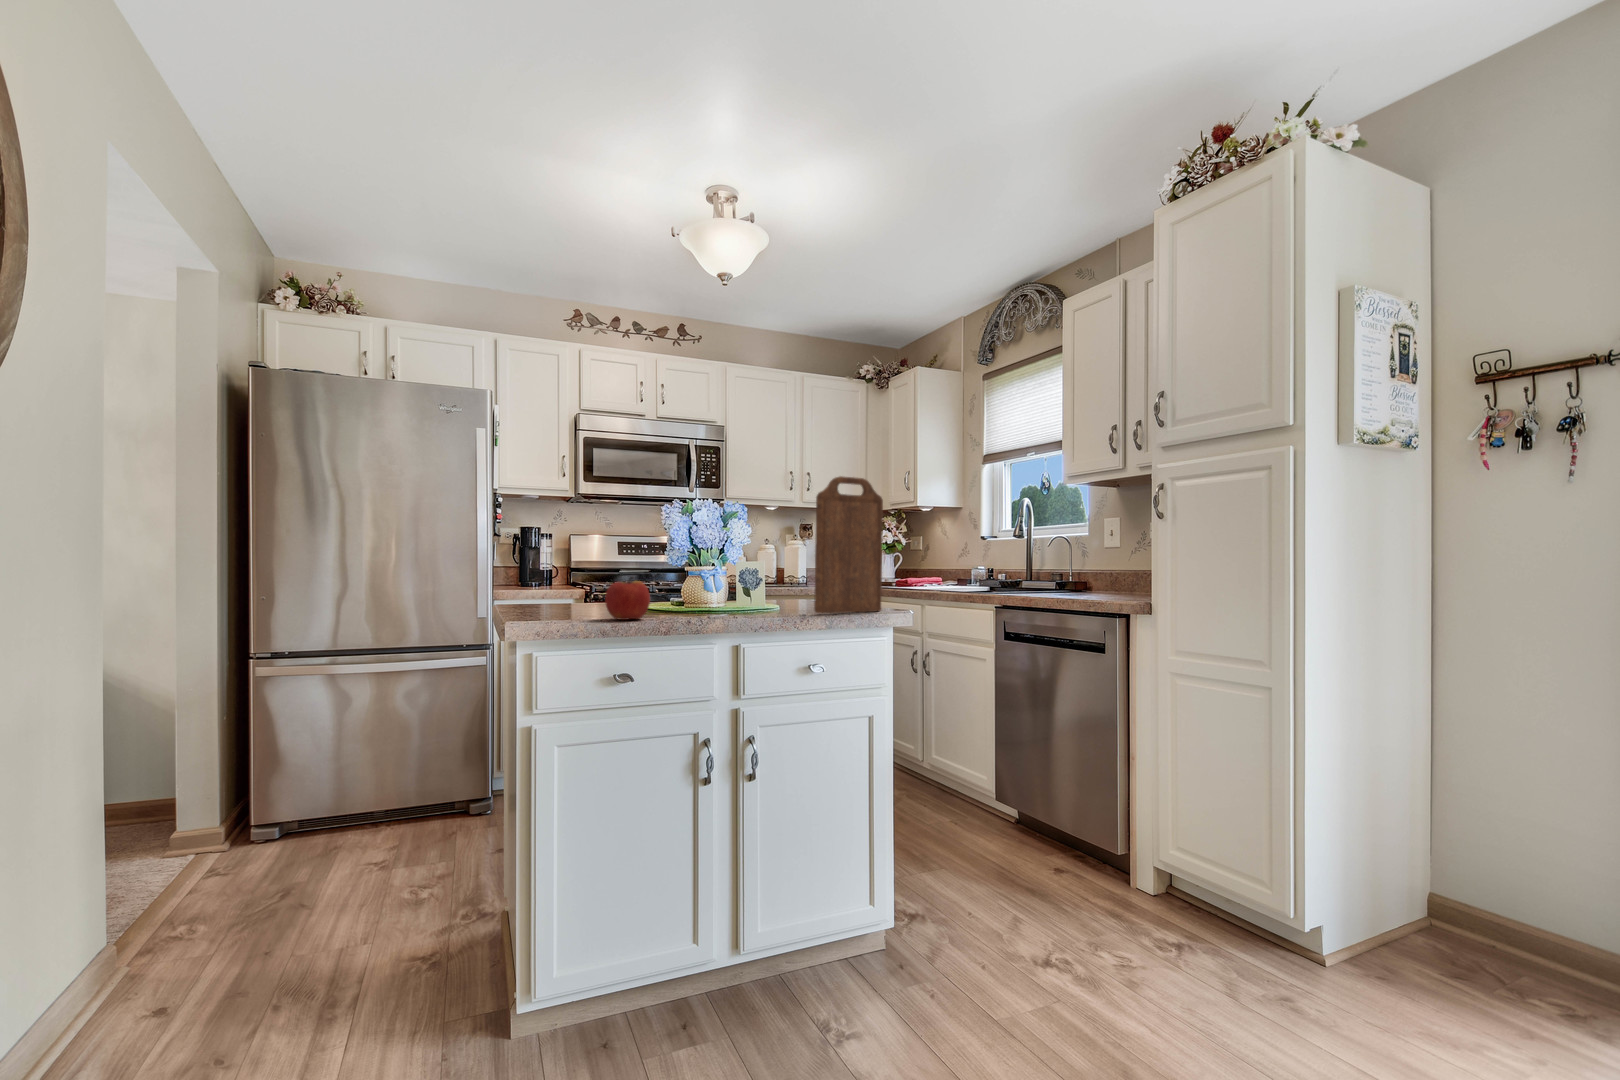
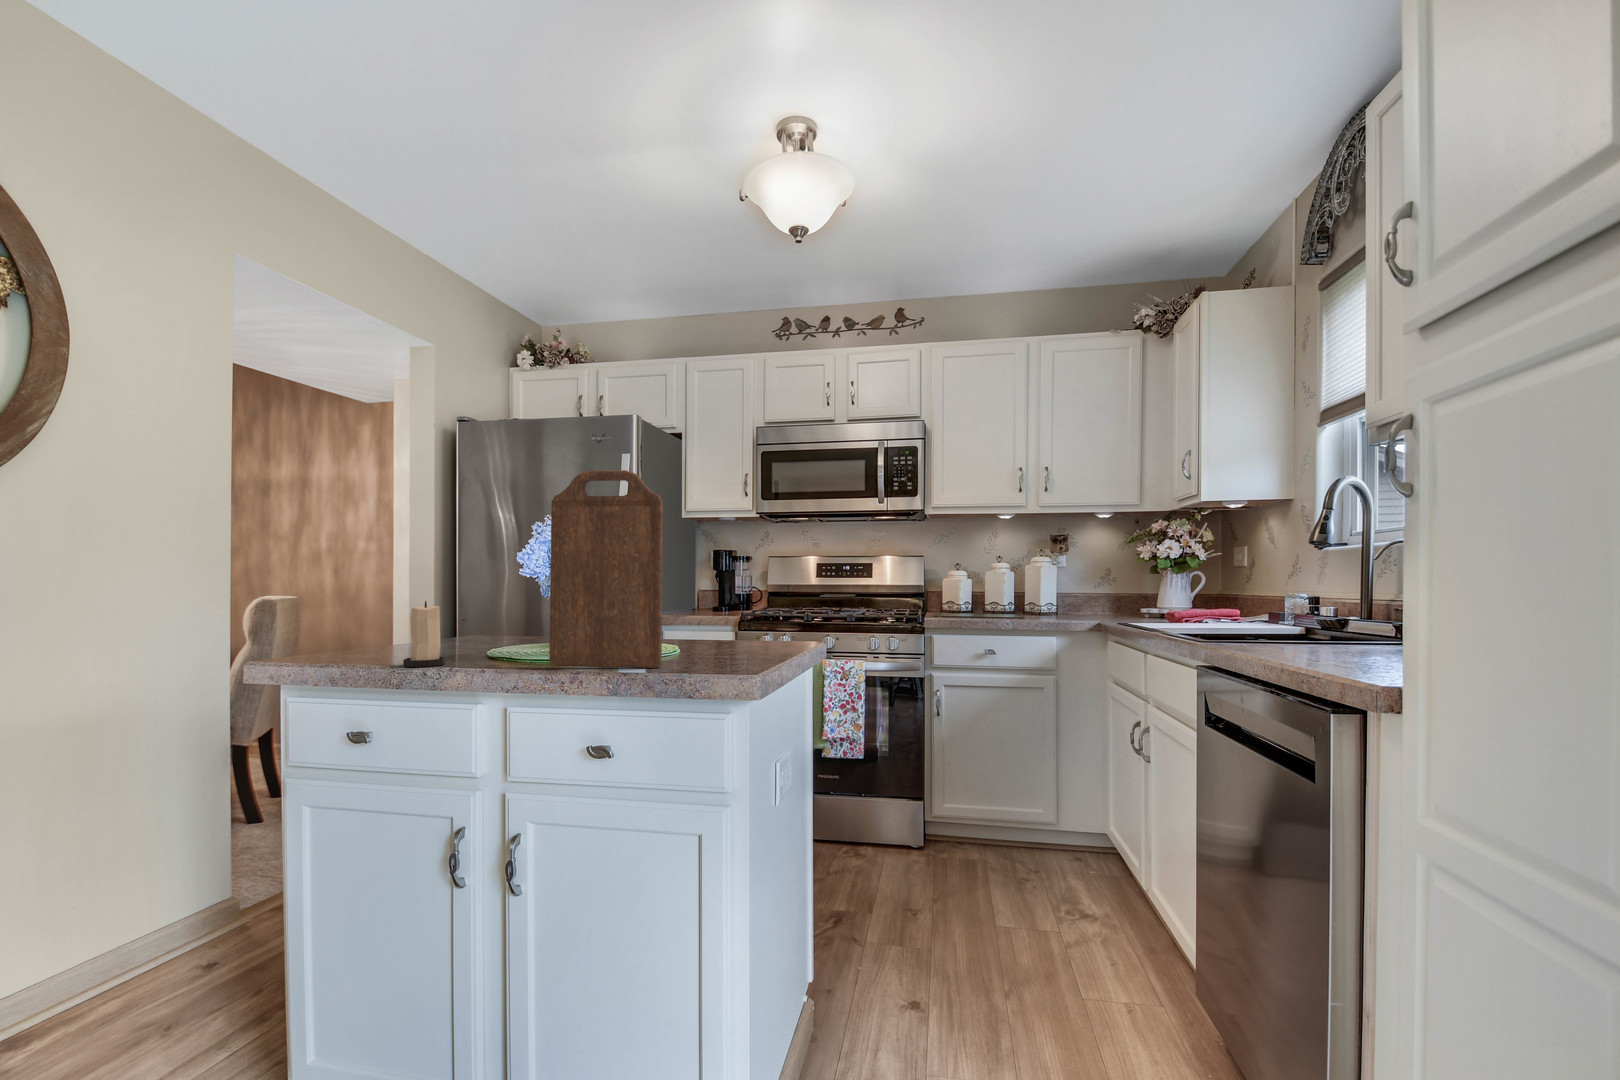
candle: none [699,568,727,619] -> present [403,601,446,667]
apple: present [605,577,650,620] -> none [339,609,394,660]

